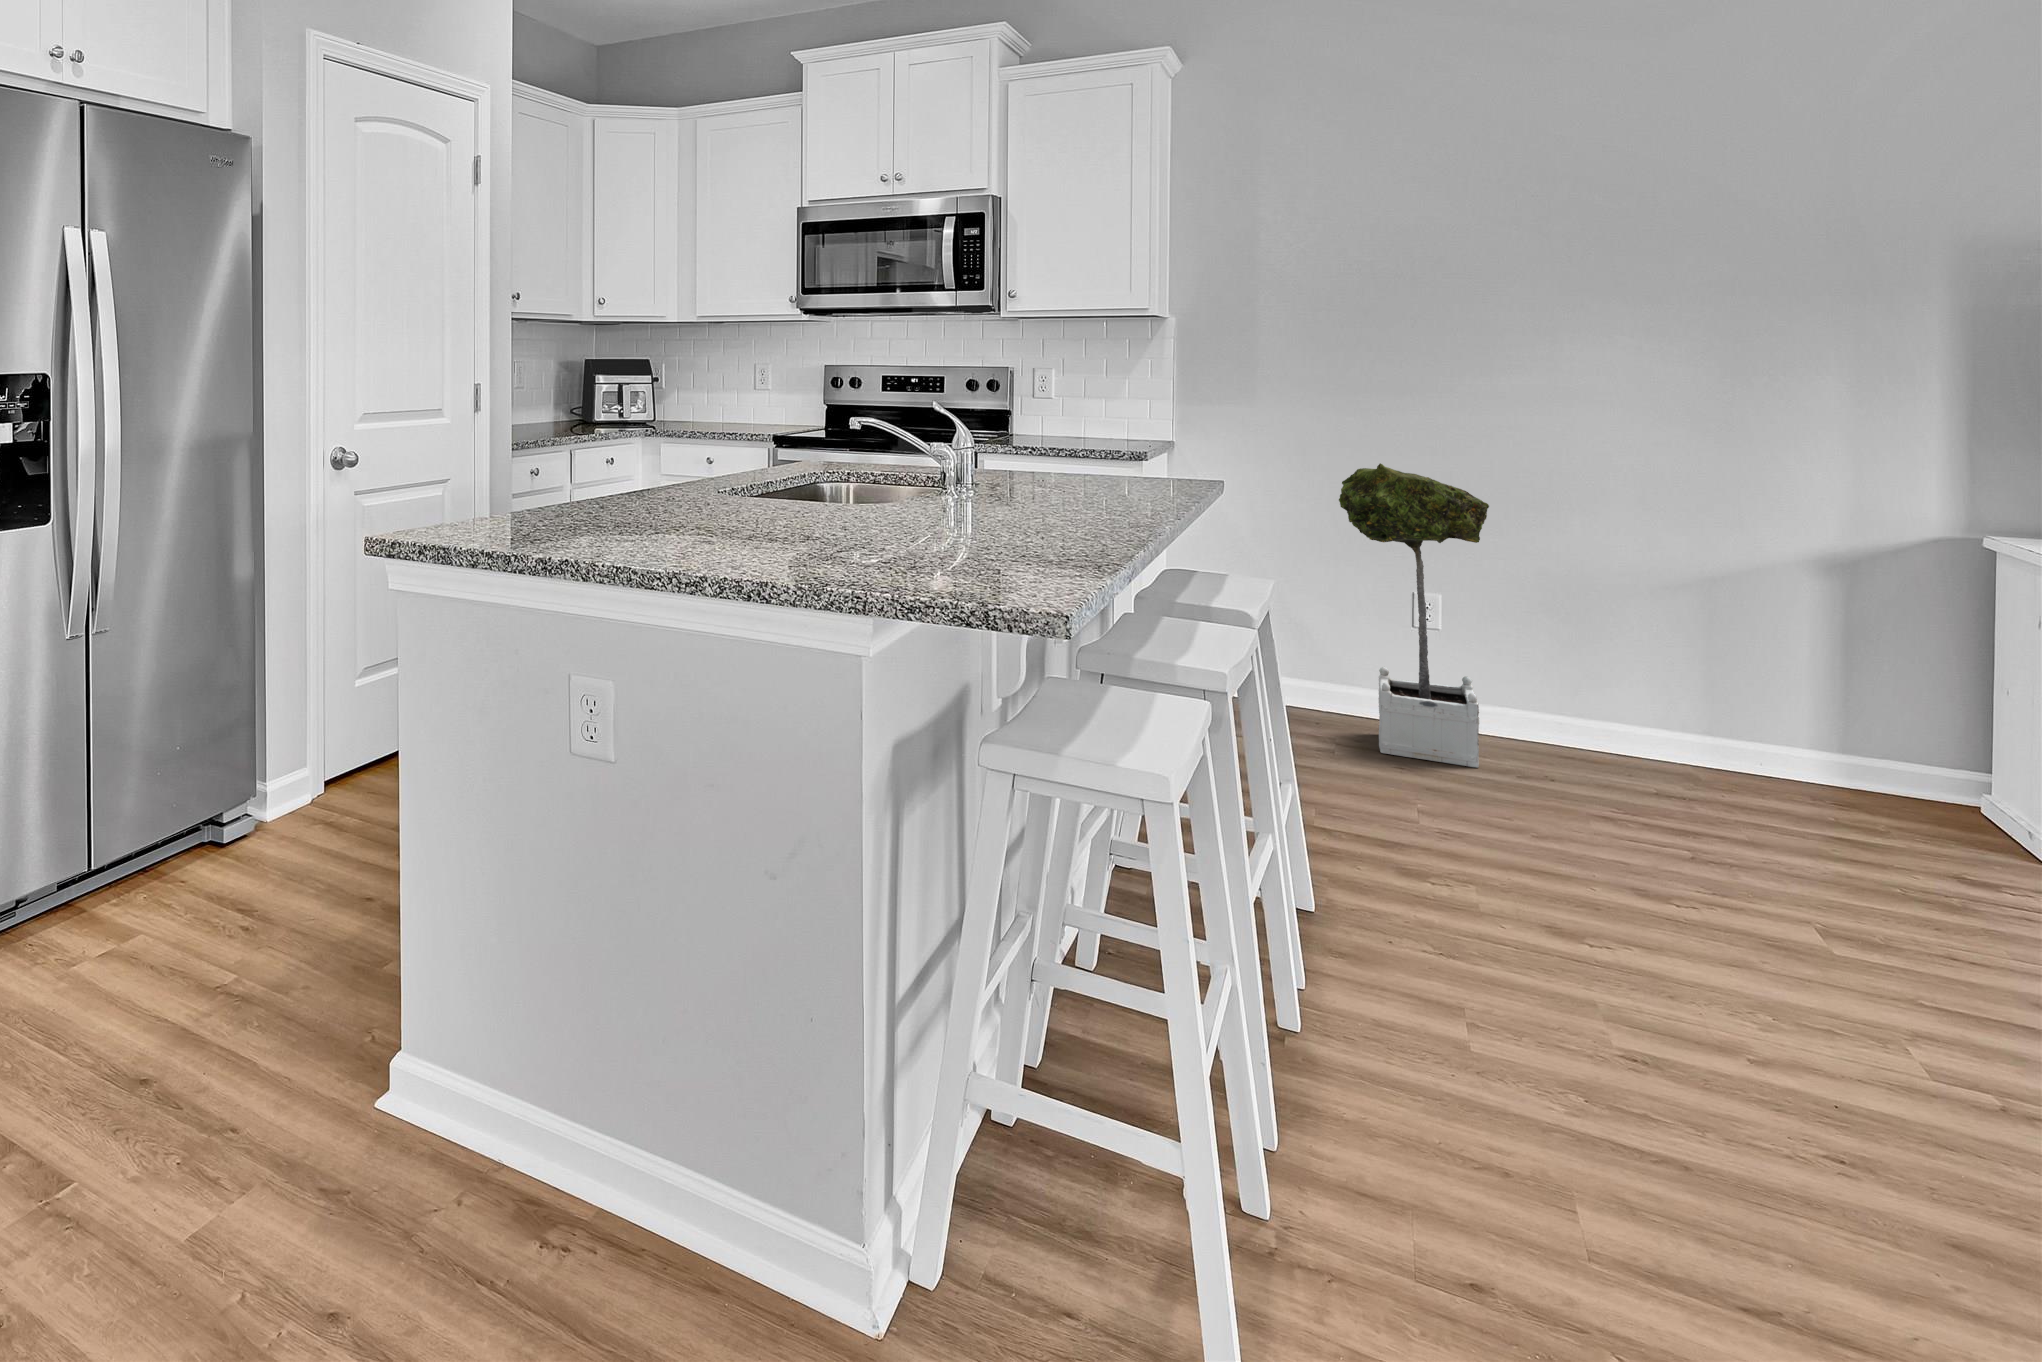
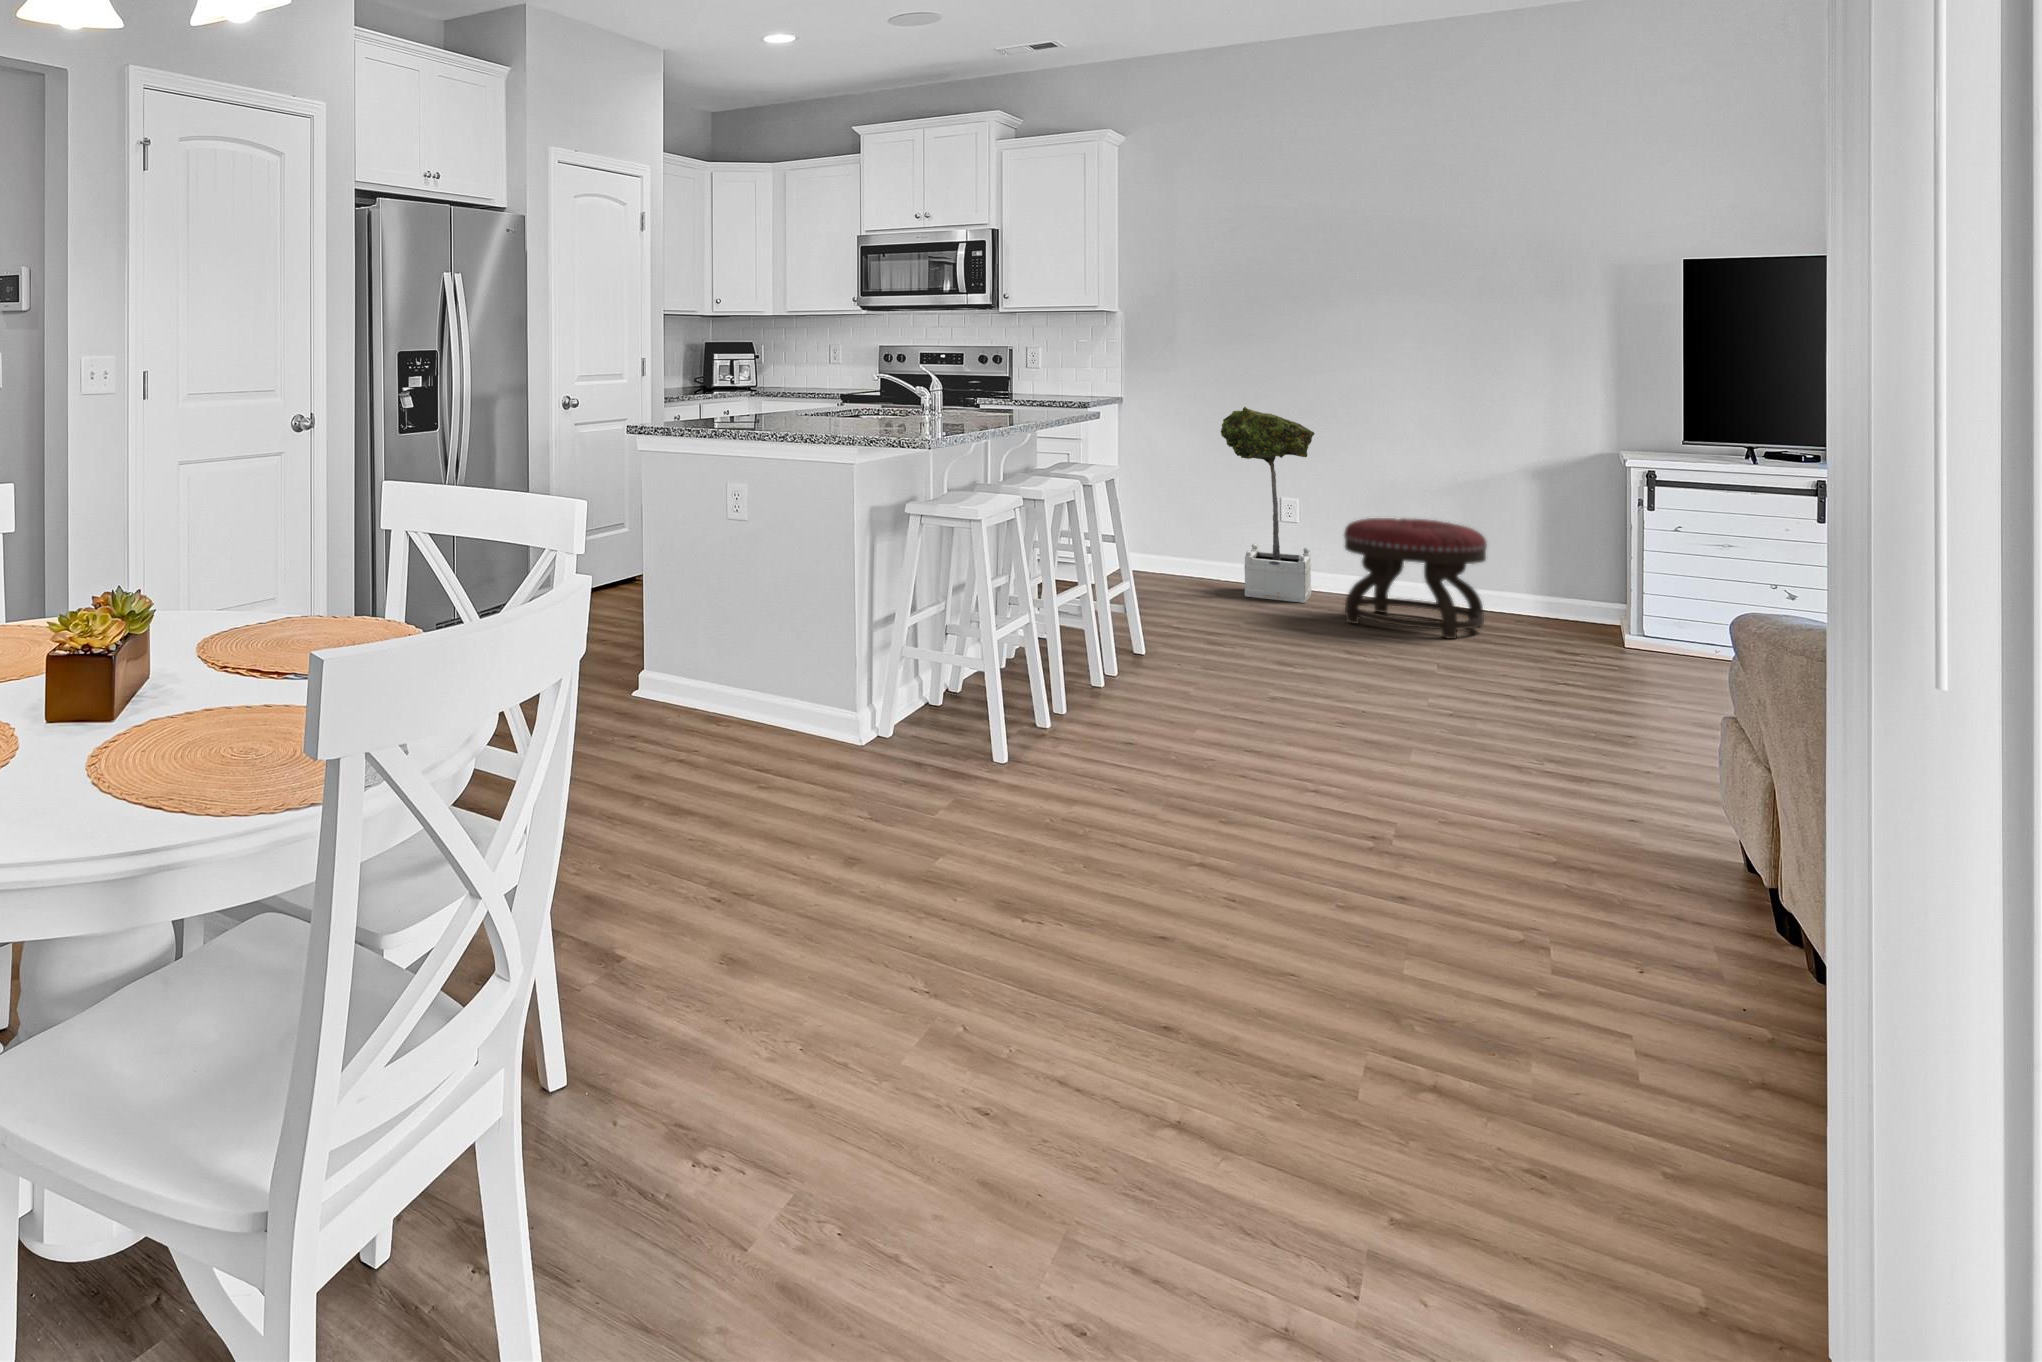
ottoman: none [1560,644,1815,860] -> present [1344,518,1487,639]

